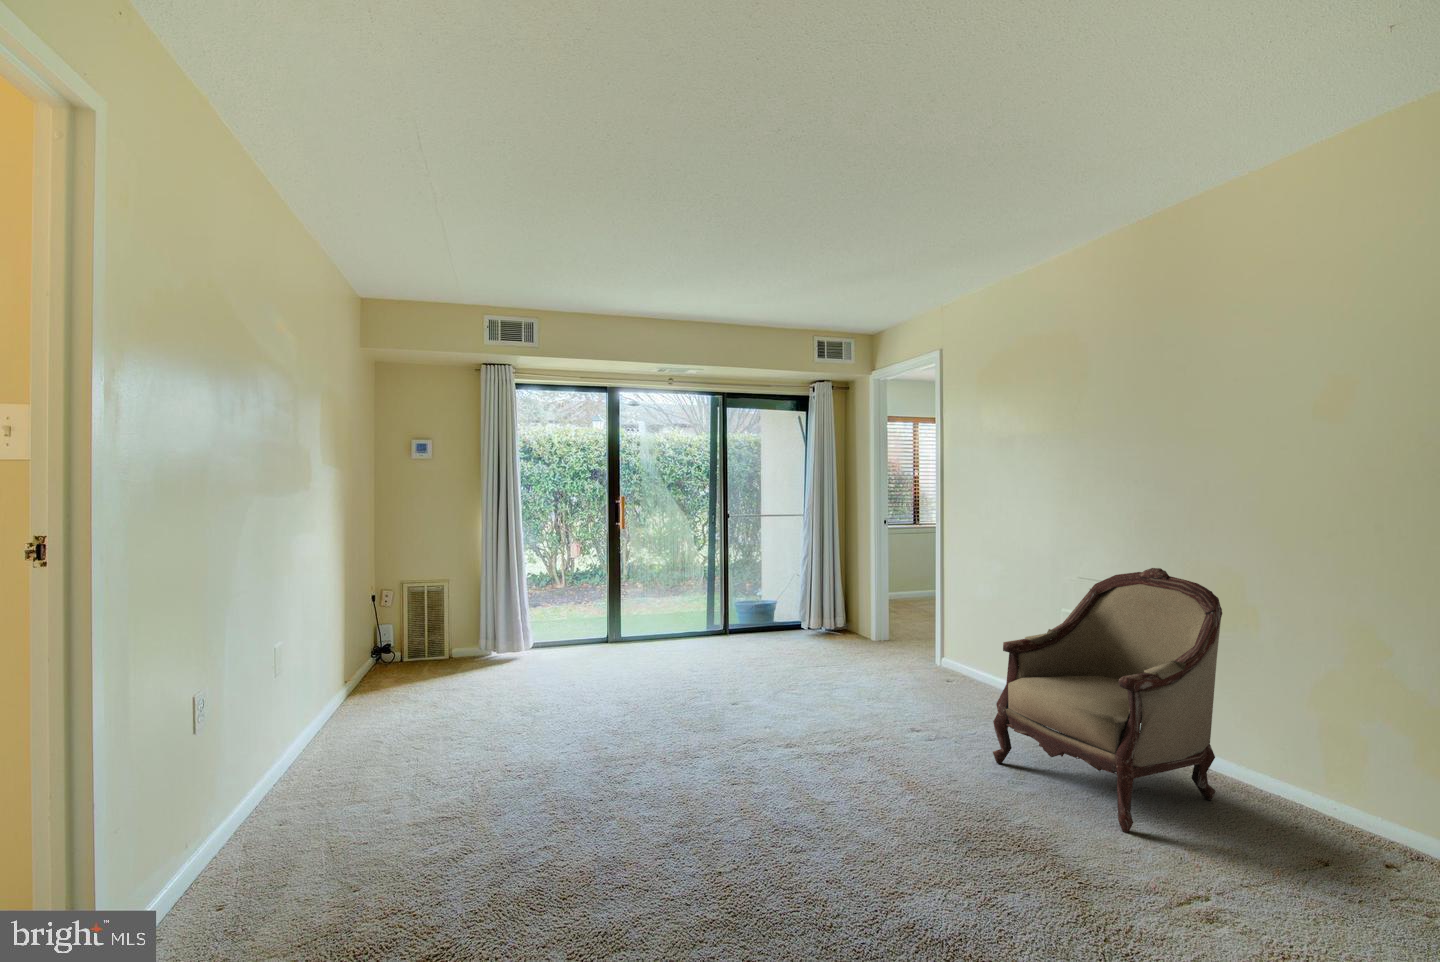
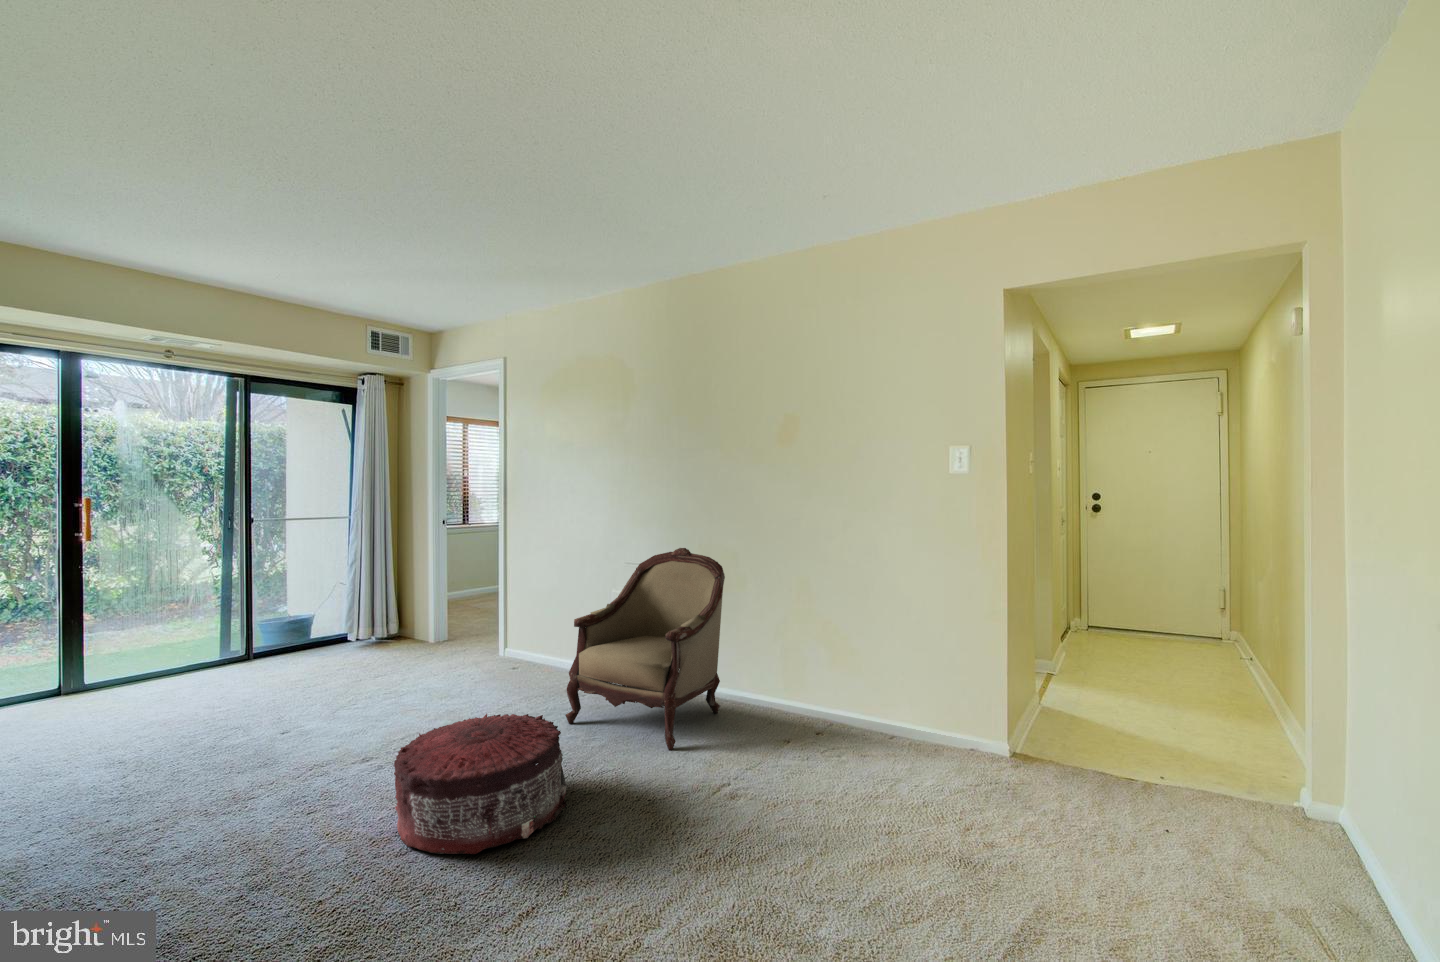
pouf: none [793,730,971,881] -> present [394,714,567,854]

